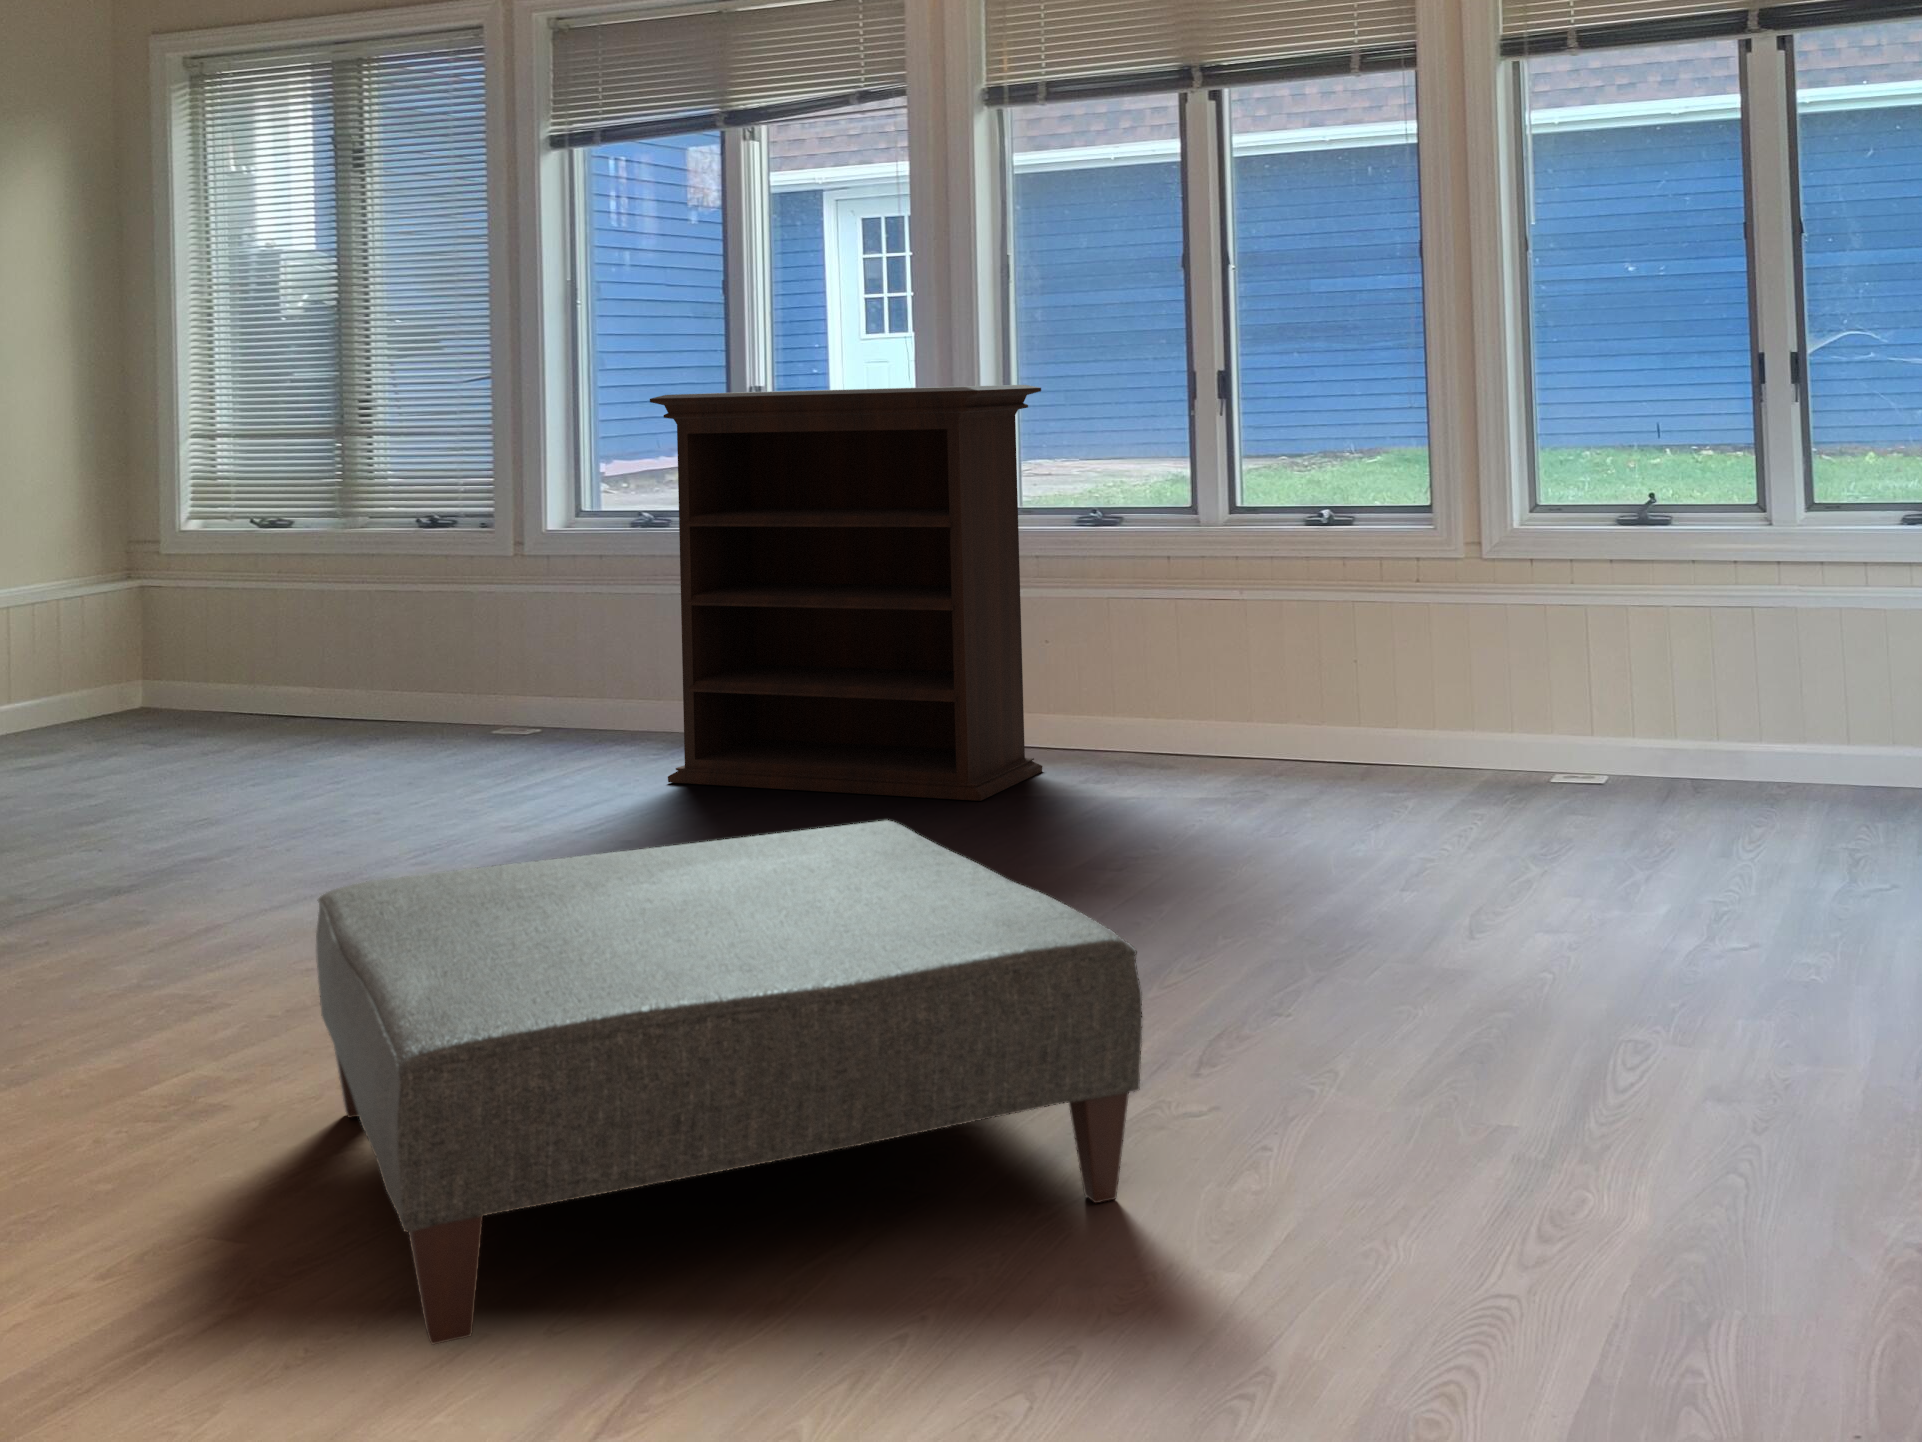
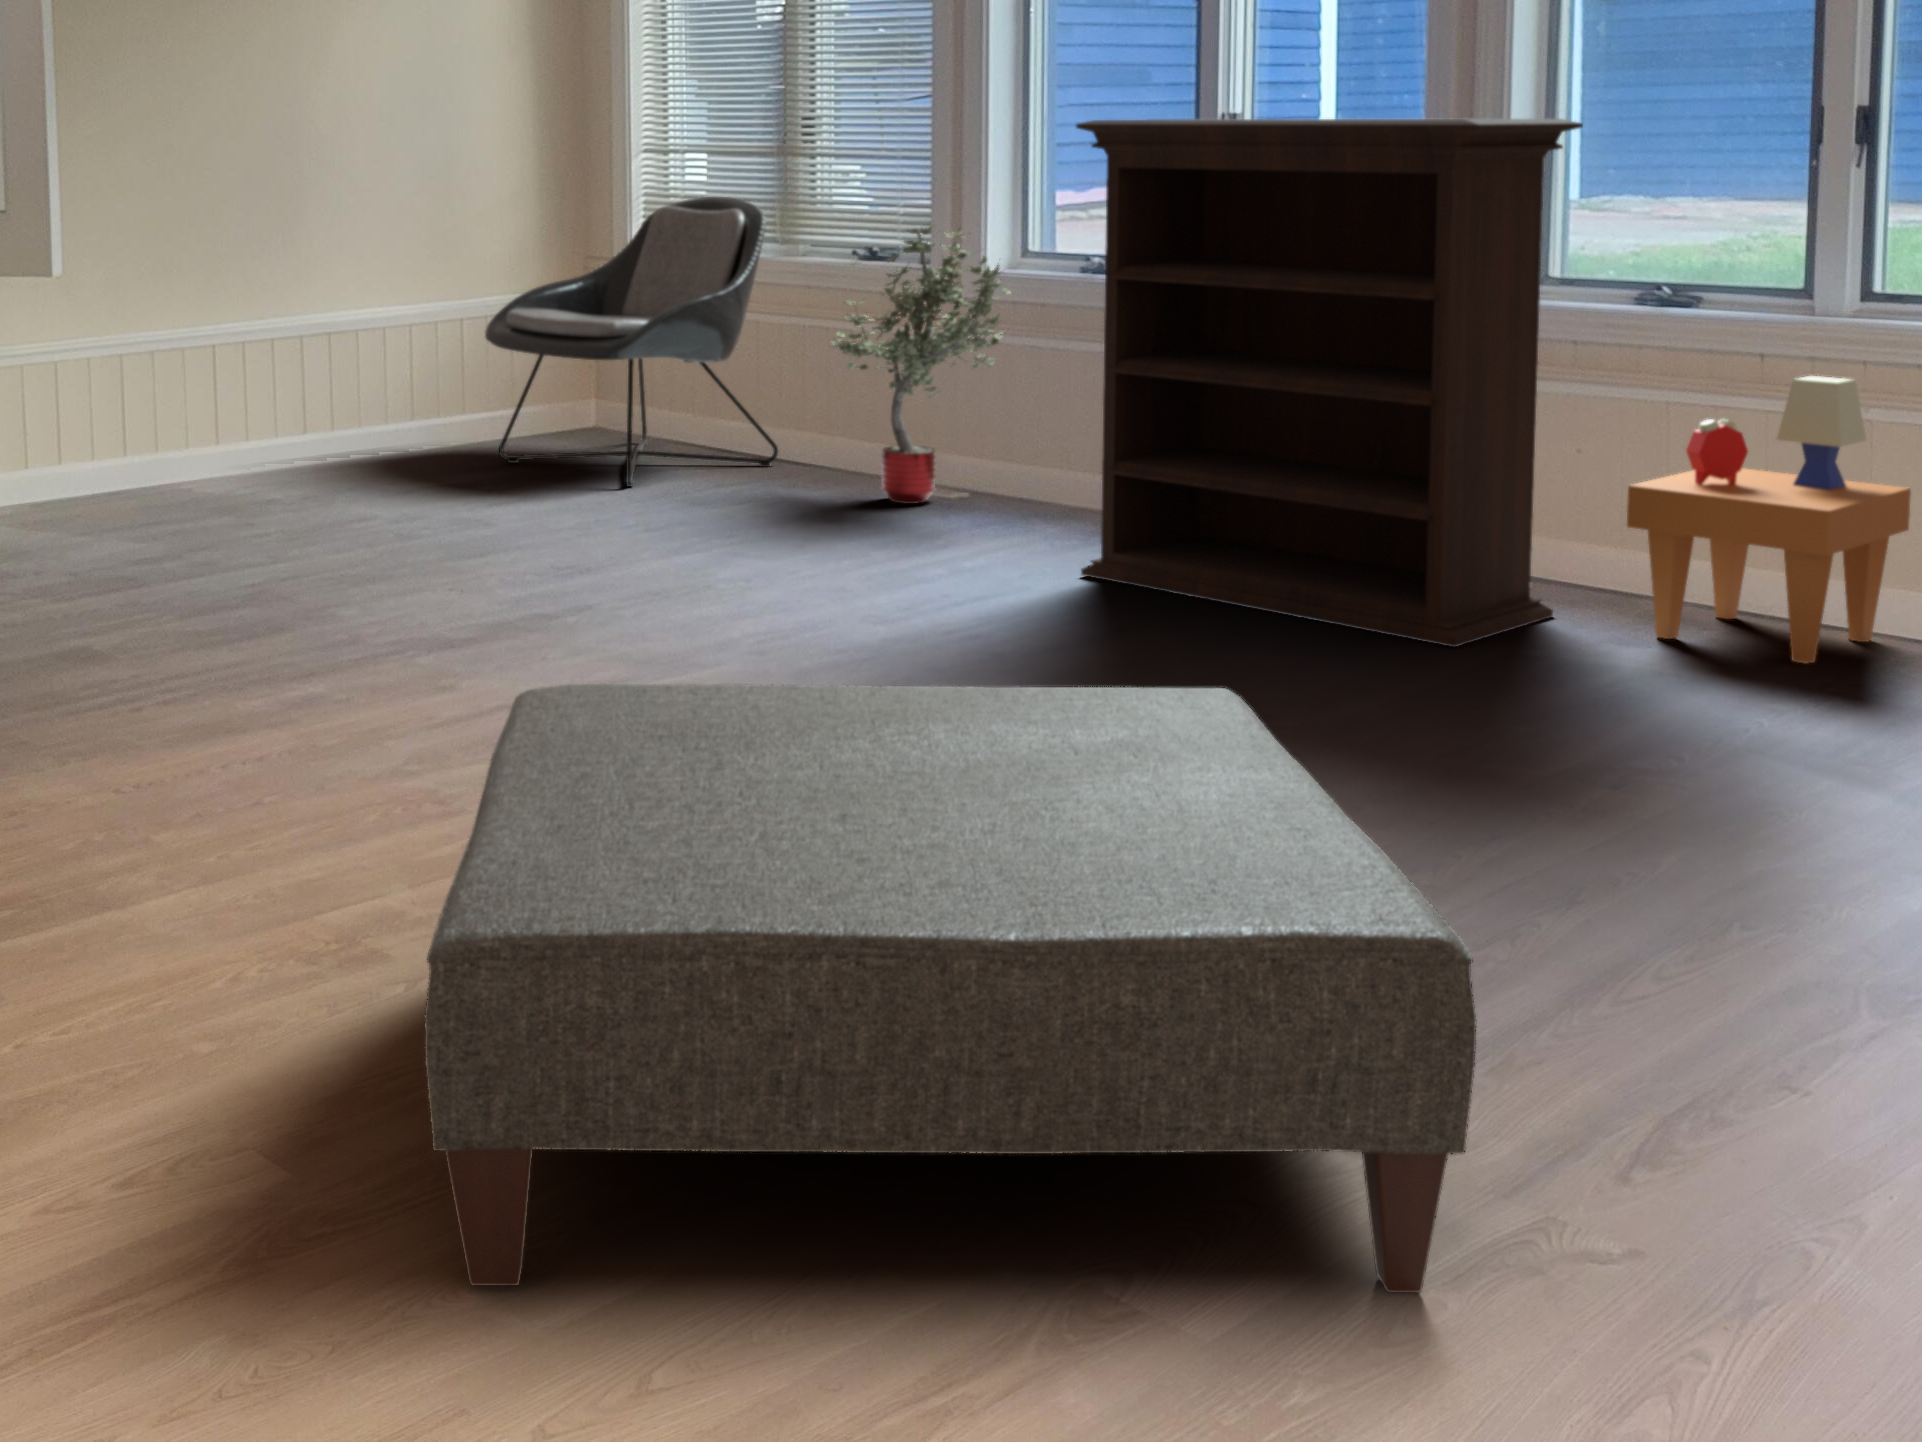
lounge chair: none [44,476,348,754] -> present [485,197,778,487]
potted tree: none [404,491,576,743] -> present [833,226,1010,504]
side table: none [1092,569,1277,782] -> present [1627,376,1911,664]

